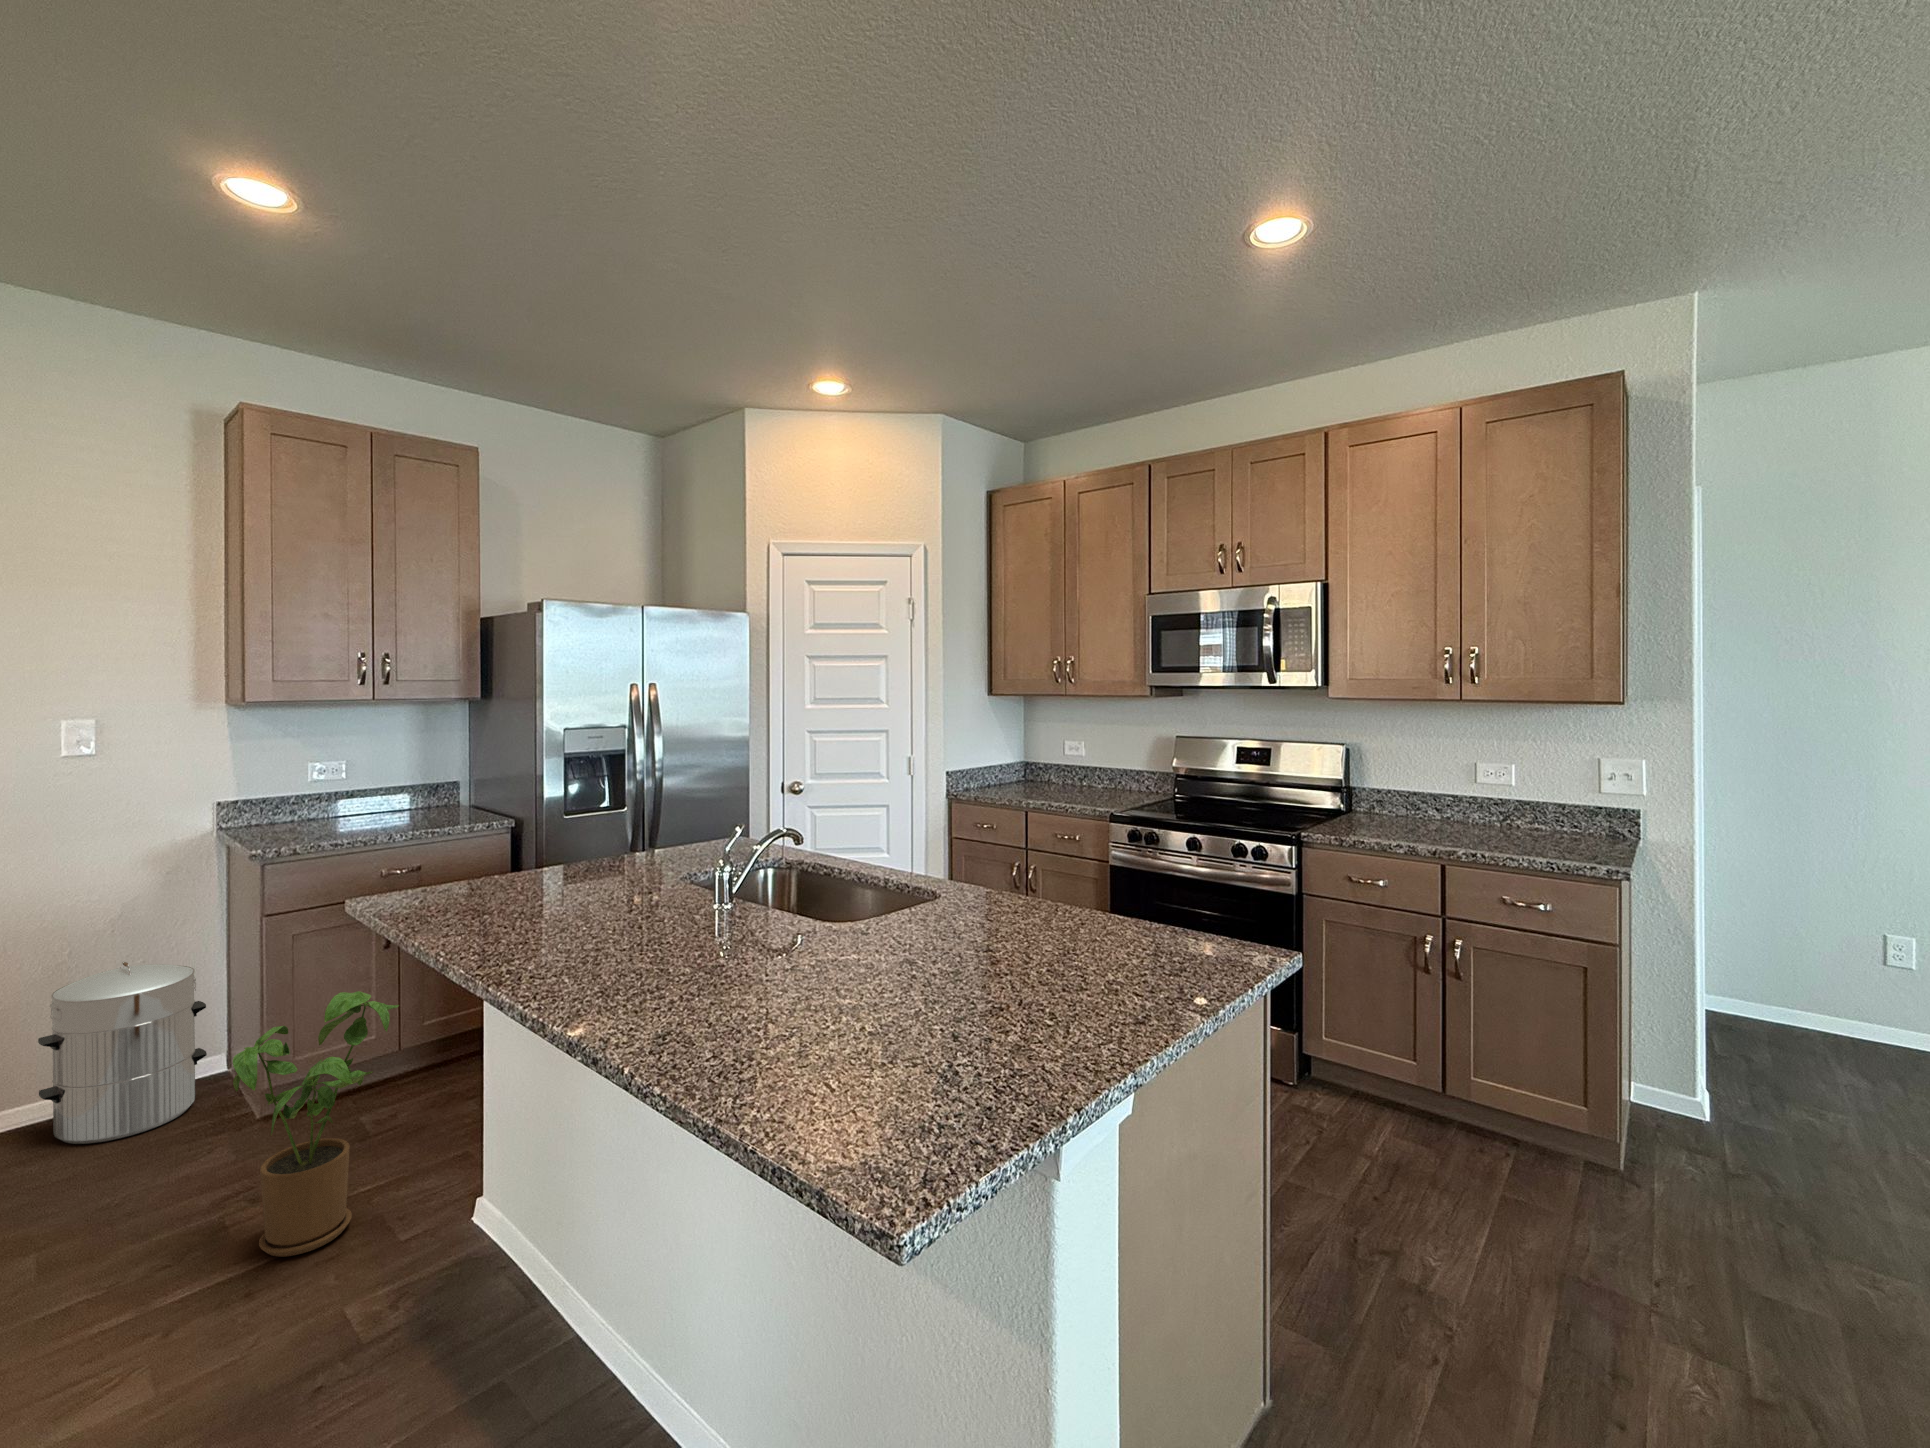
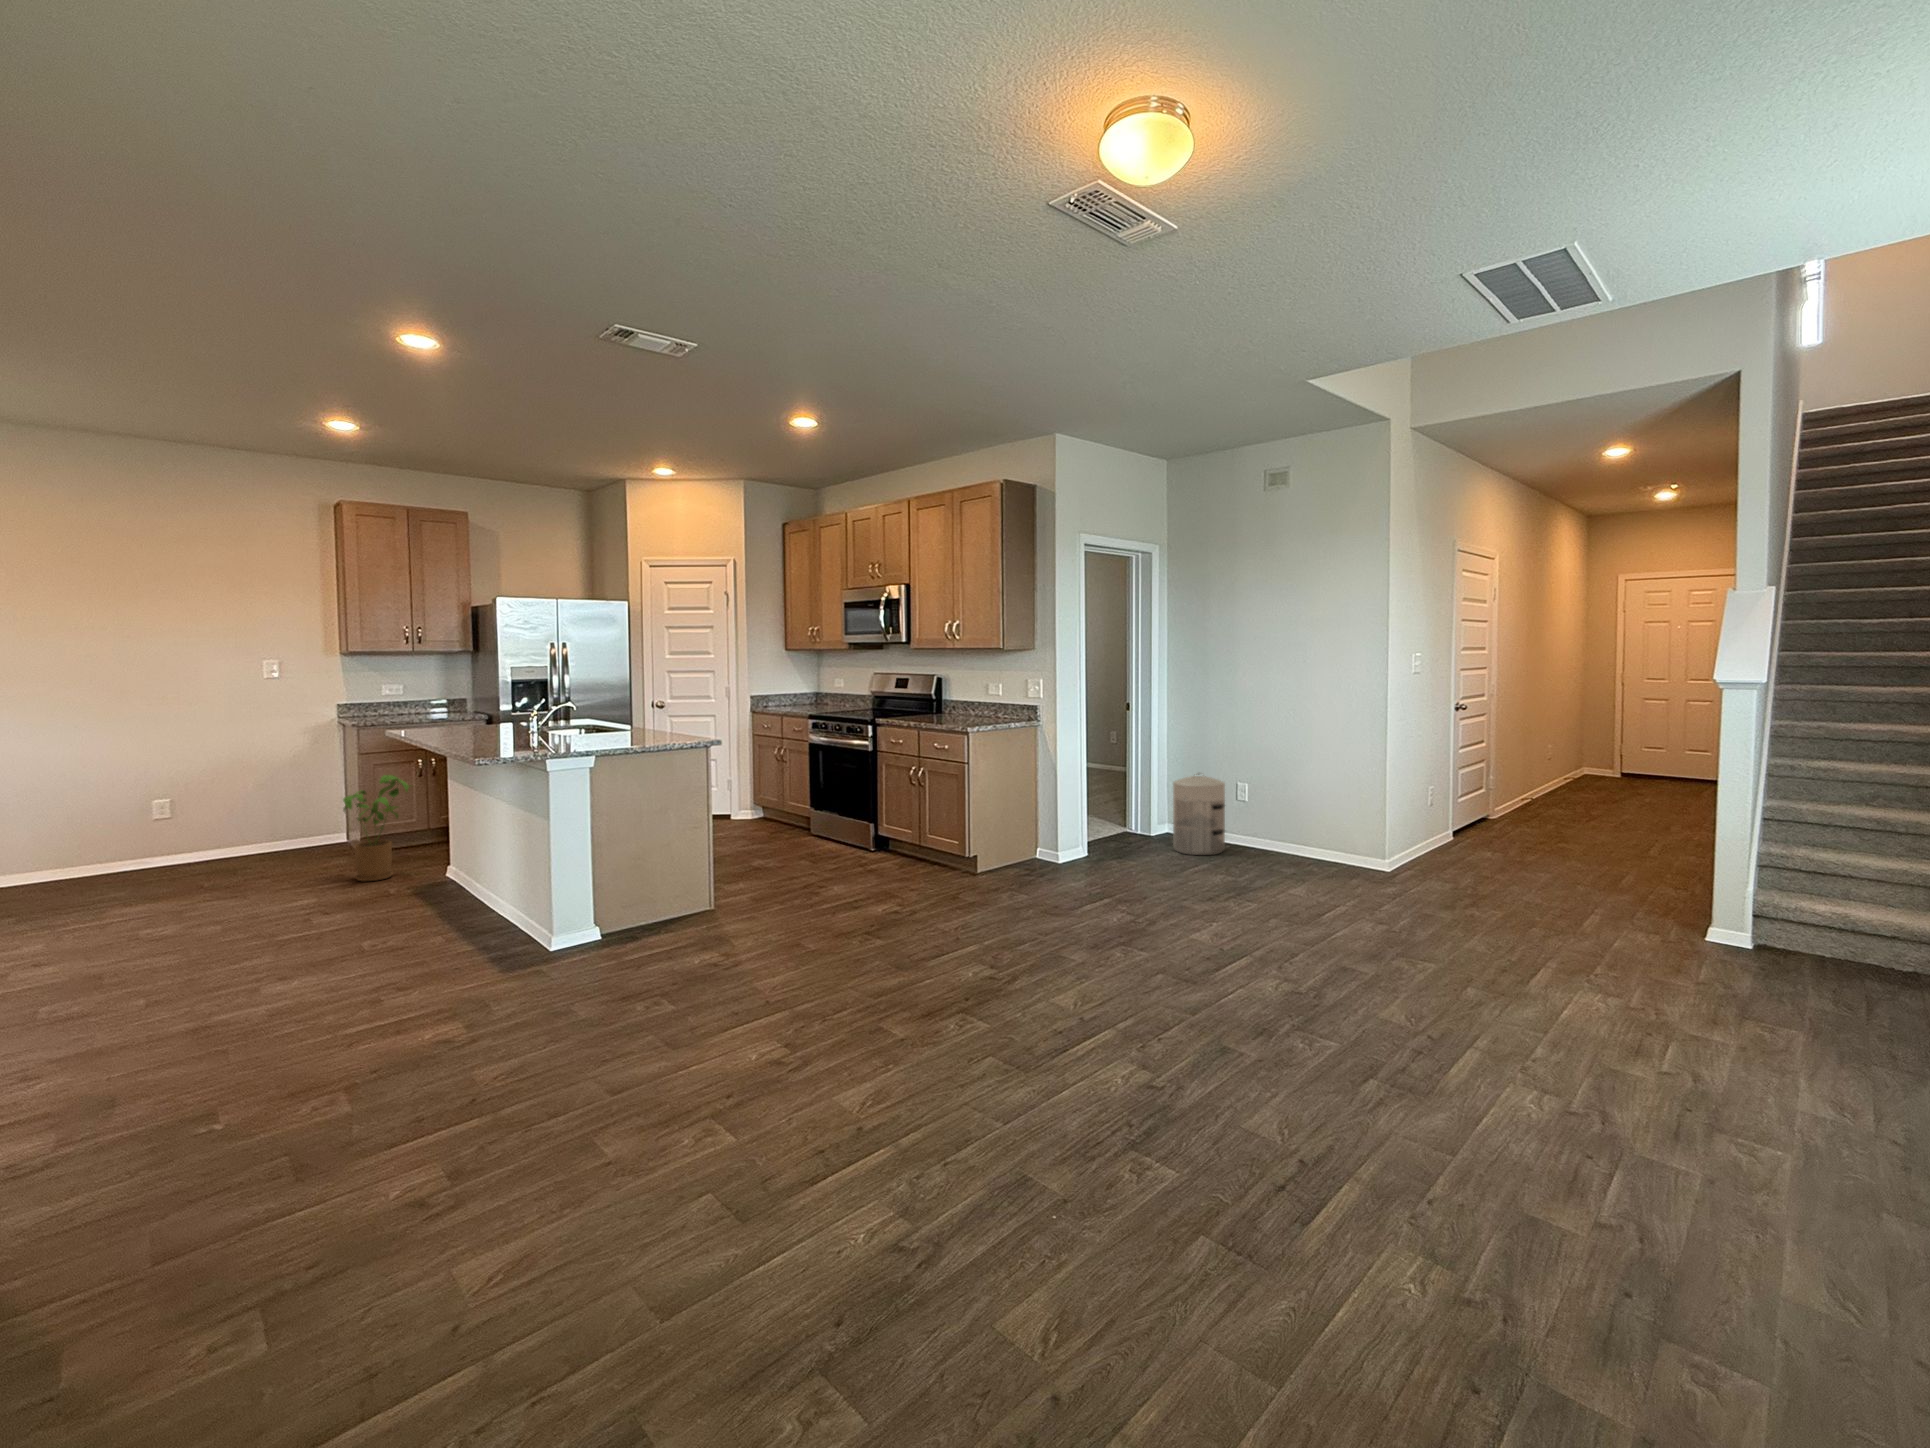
waste bin: present [38,962,207,1144] -> present [1173,776,1225,855]

